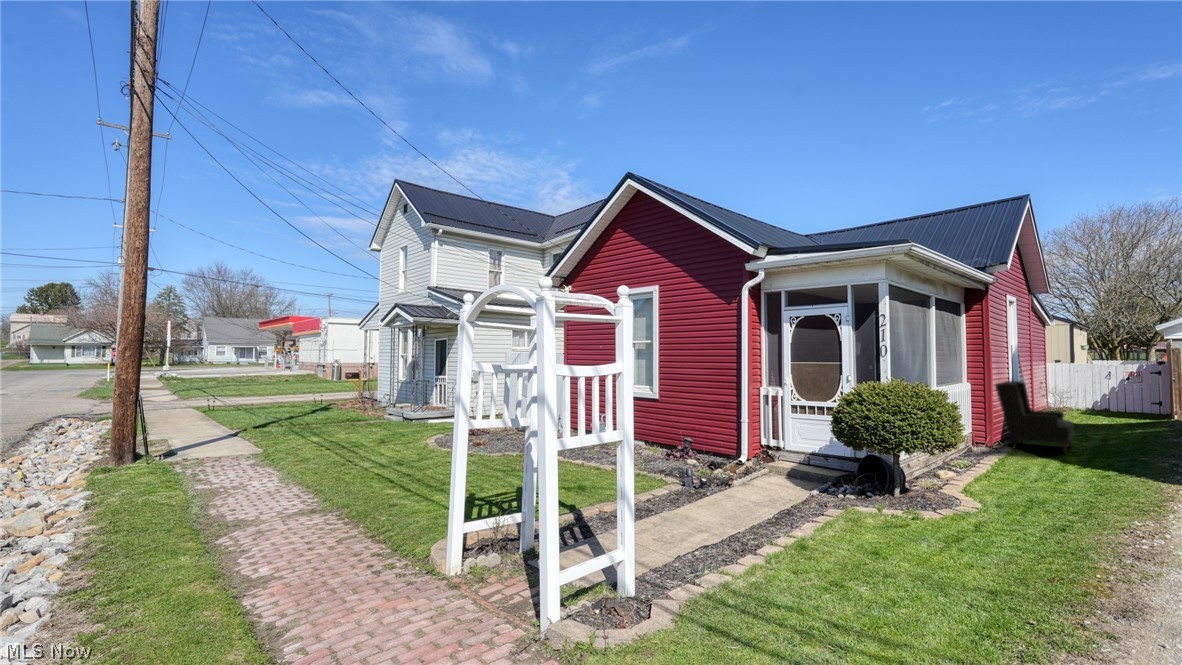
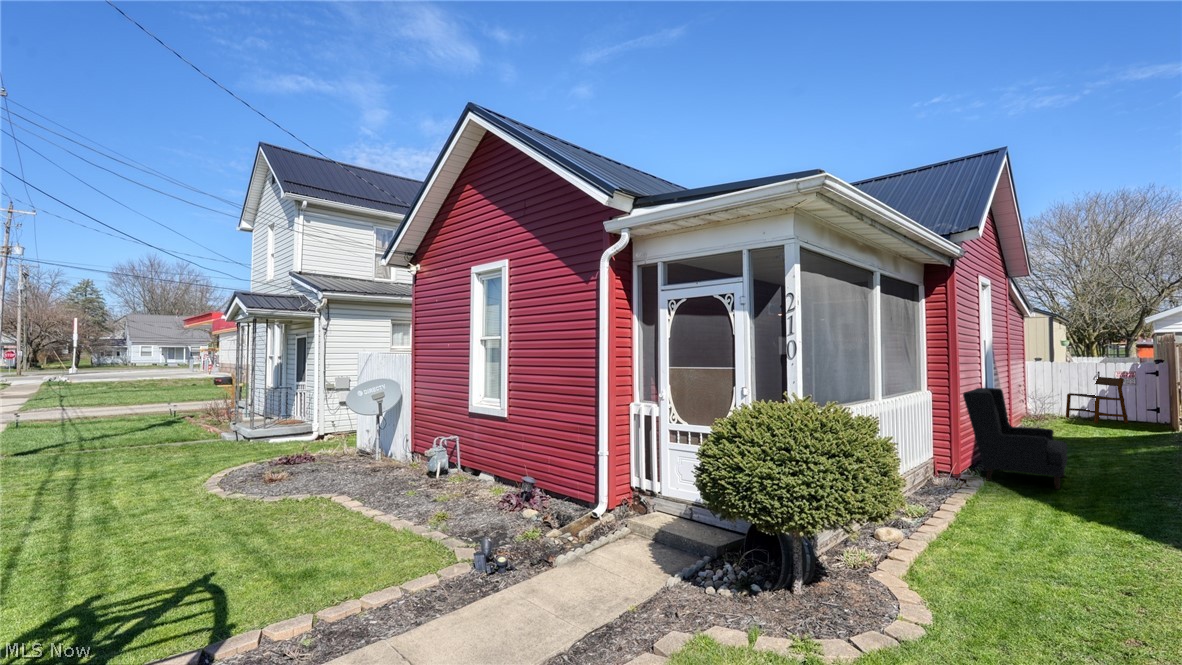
bench: none [1082,375,1135,415] -> present [1066,377,1128,423]

